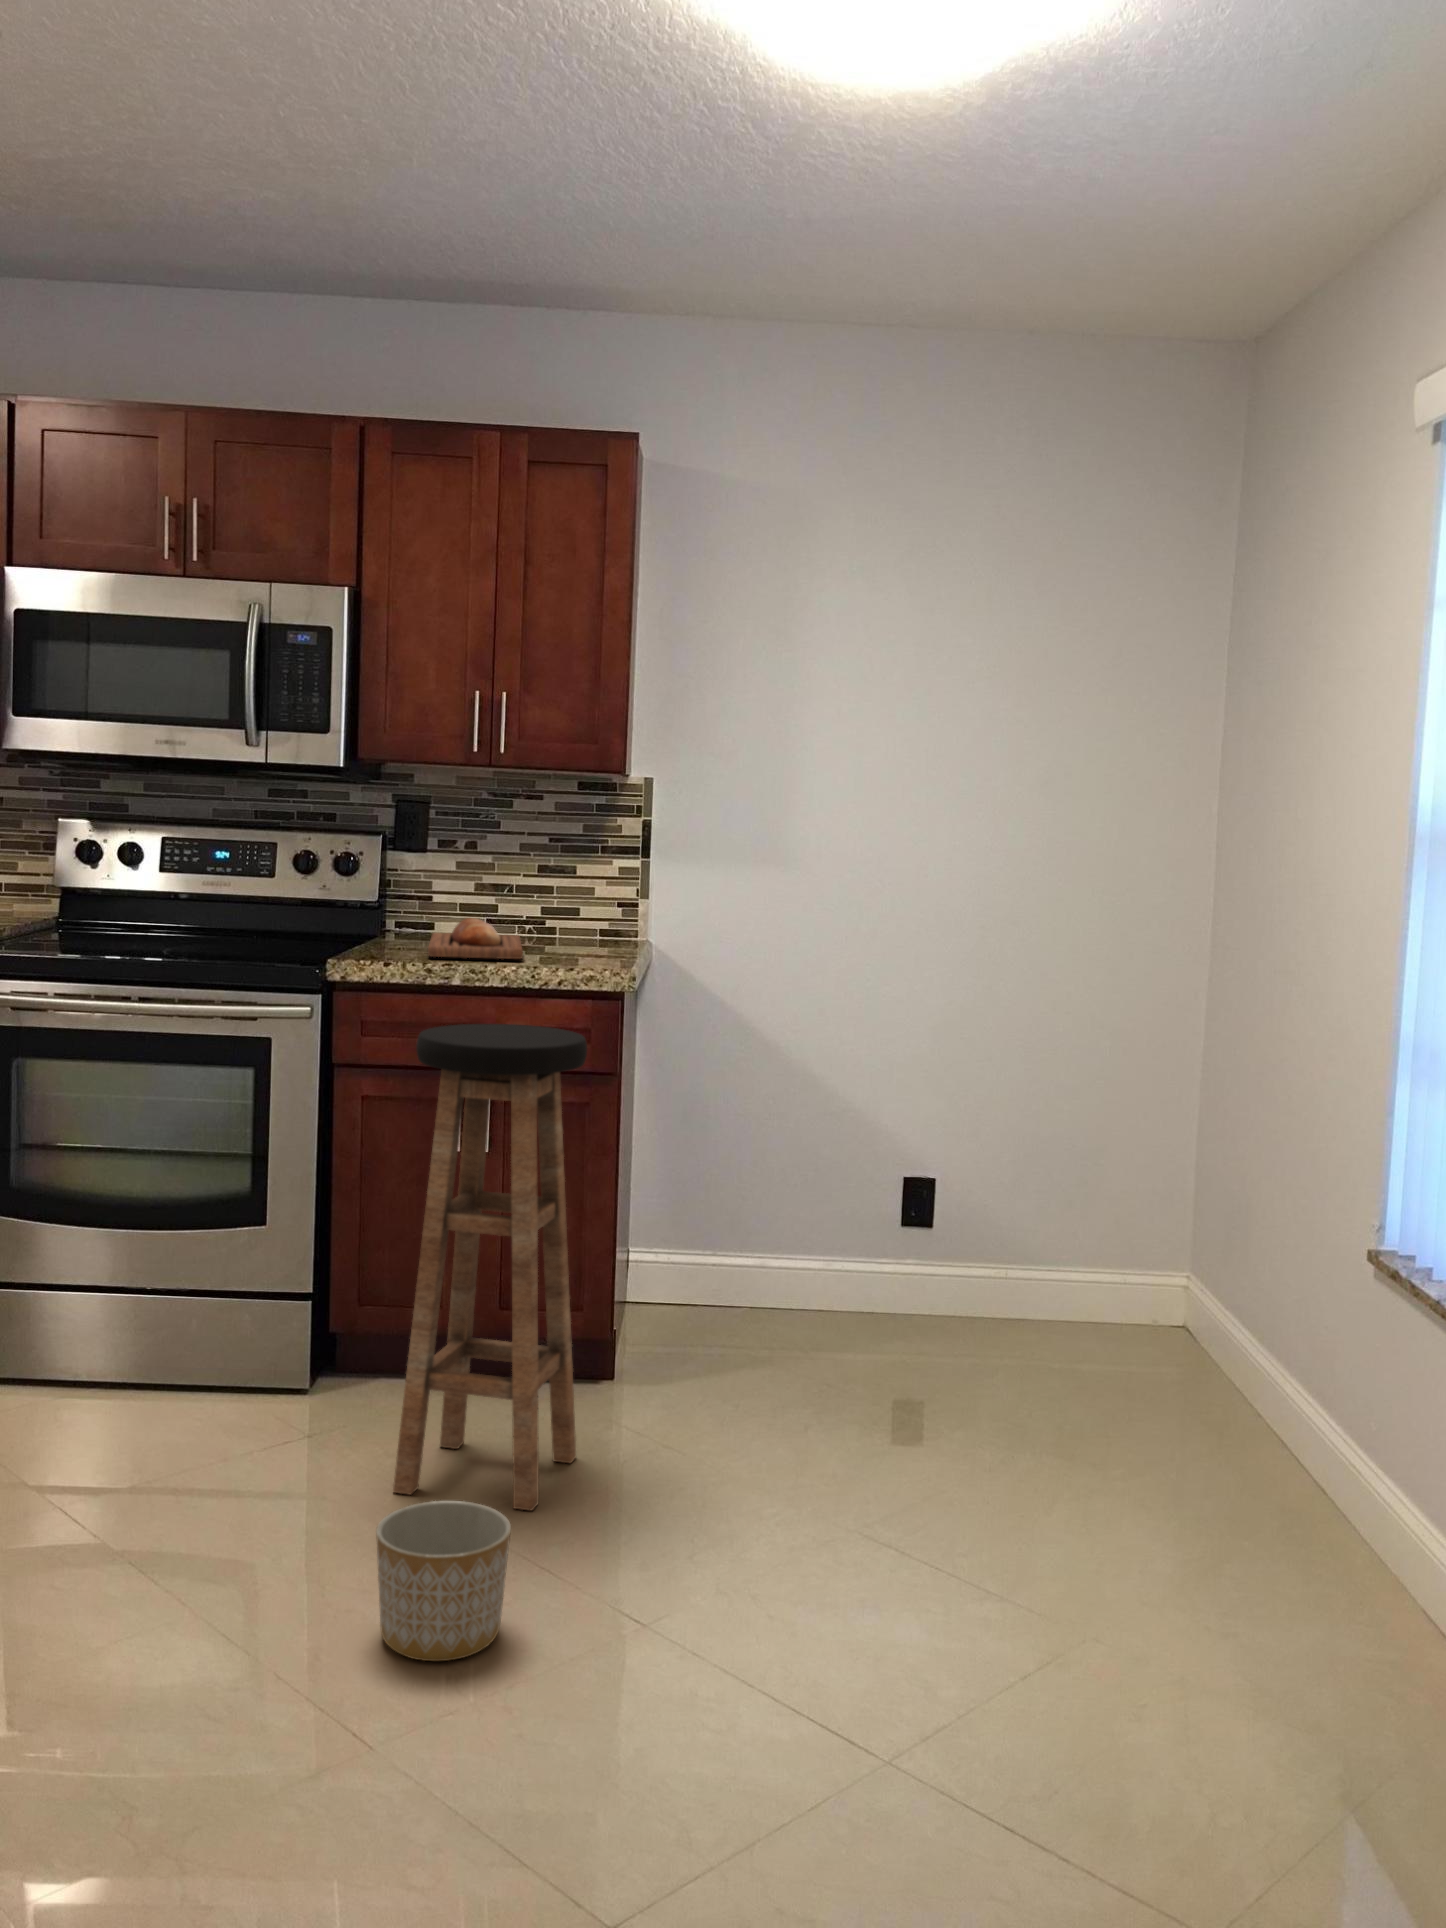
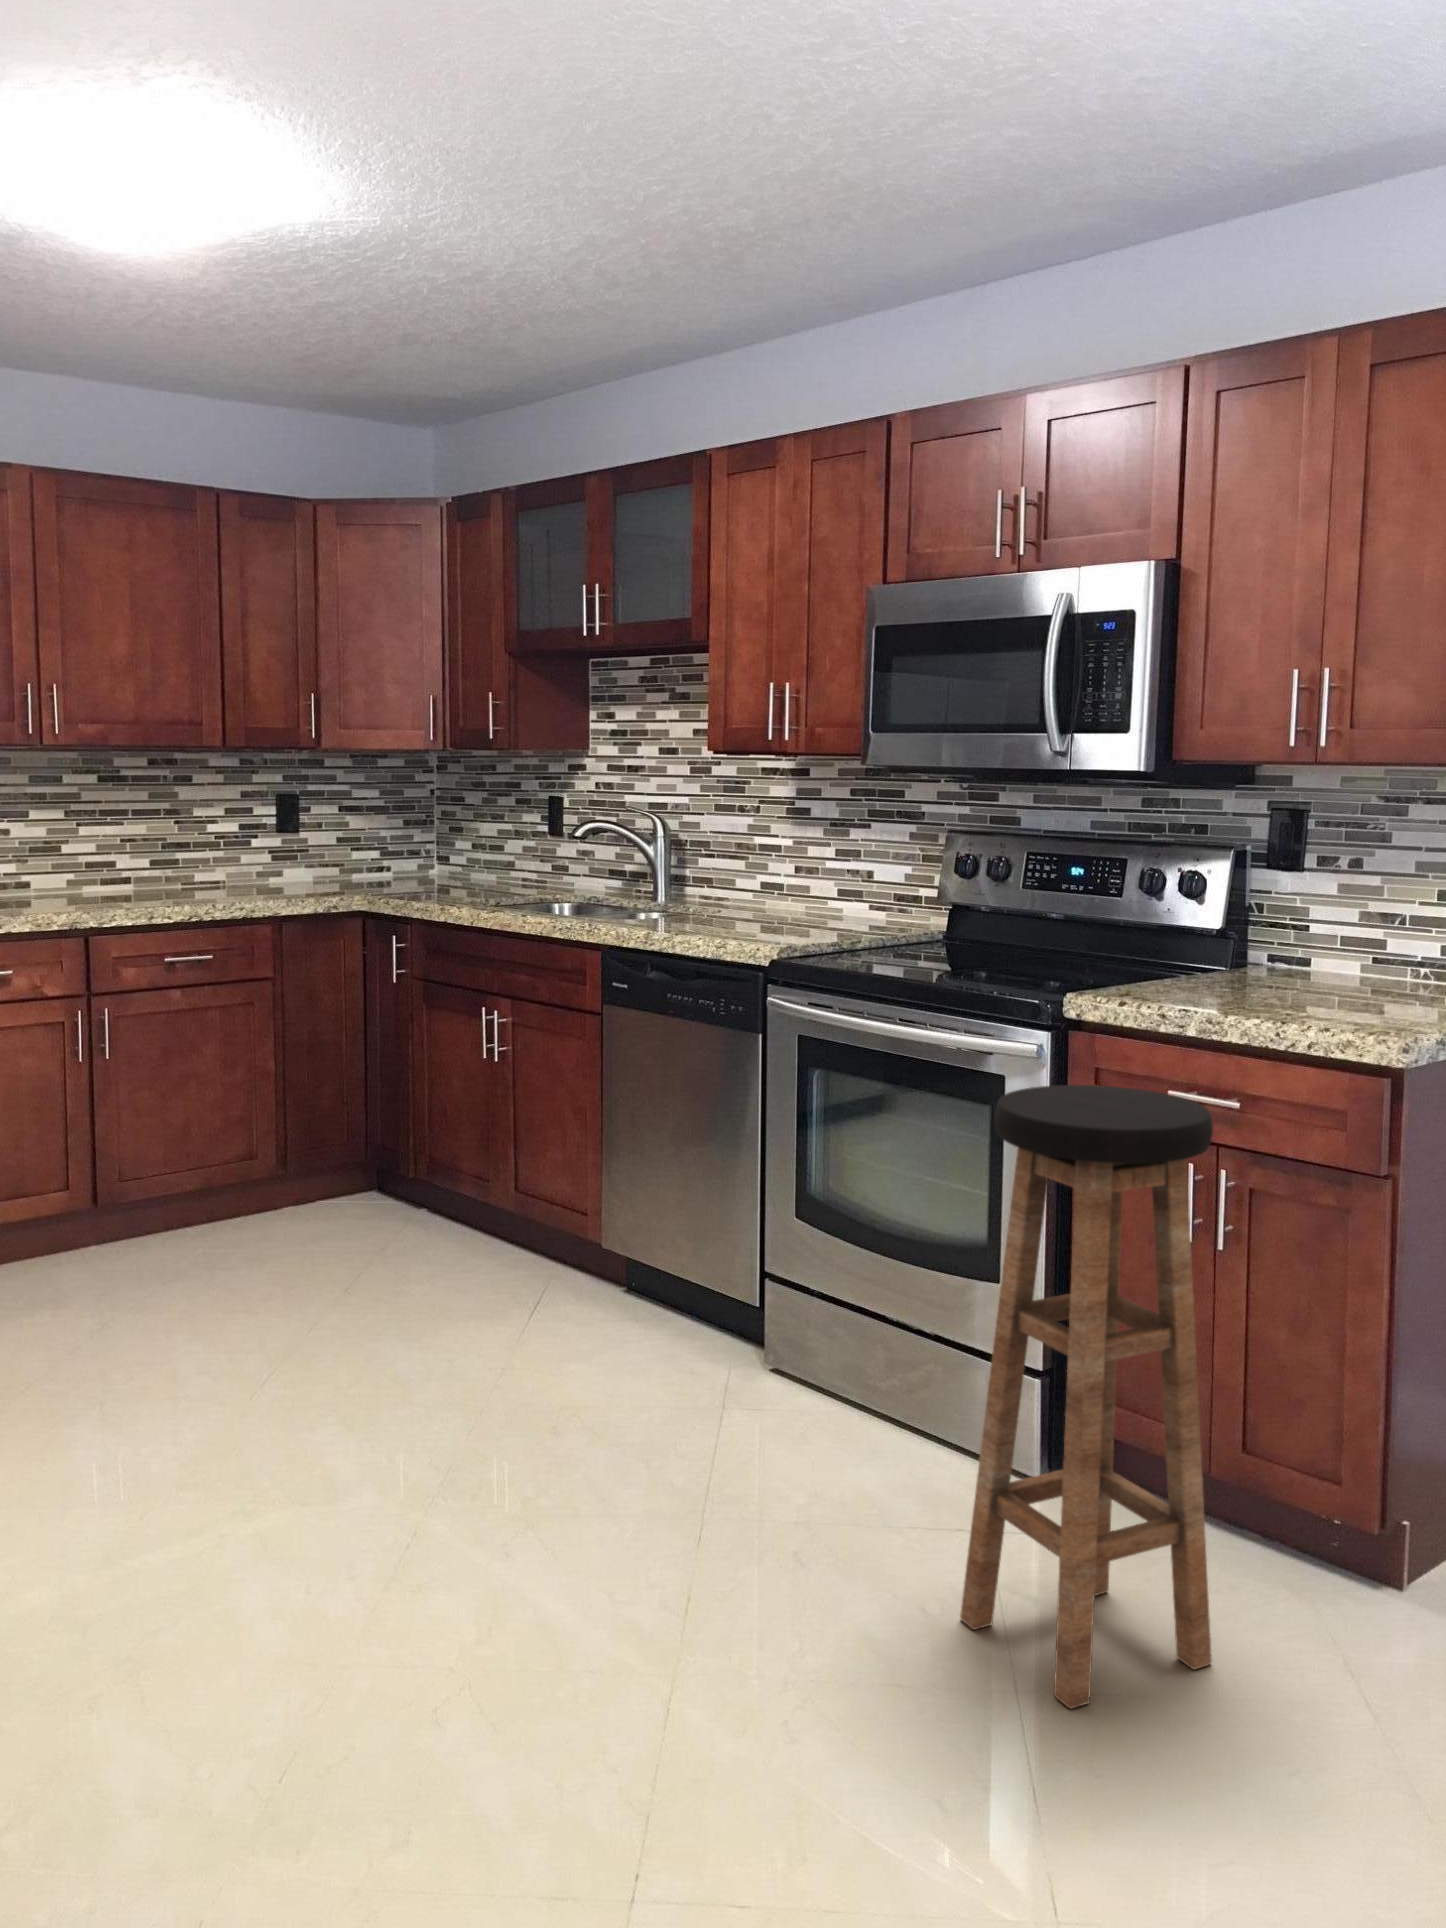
bread loaf: present [428,918,523,959] -> none [1212,955,1398,1011]
planter: present [376,1501,511,1661] -> none [706,1641,865,1851]

